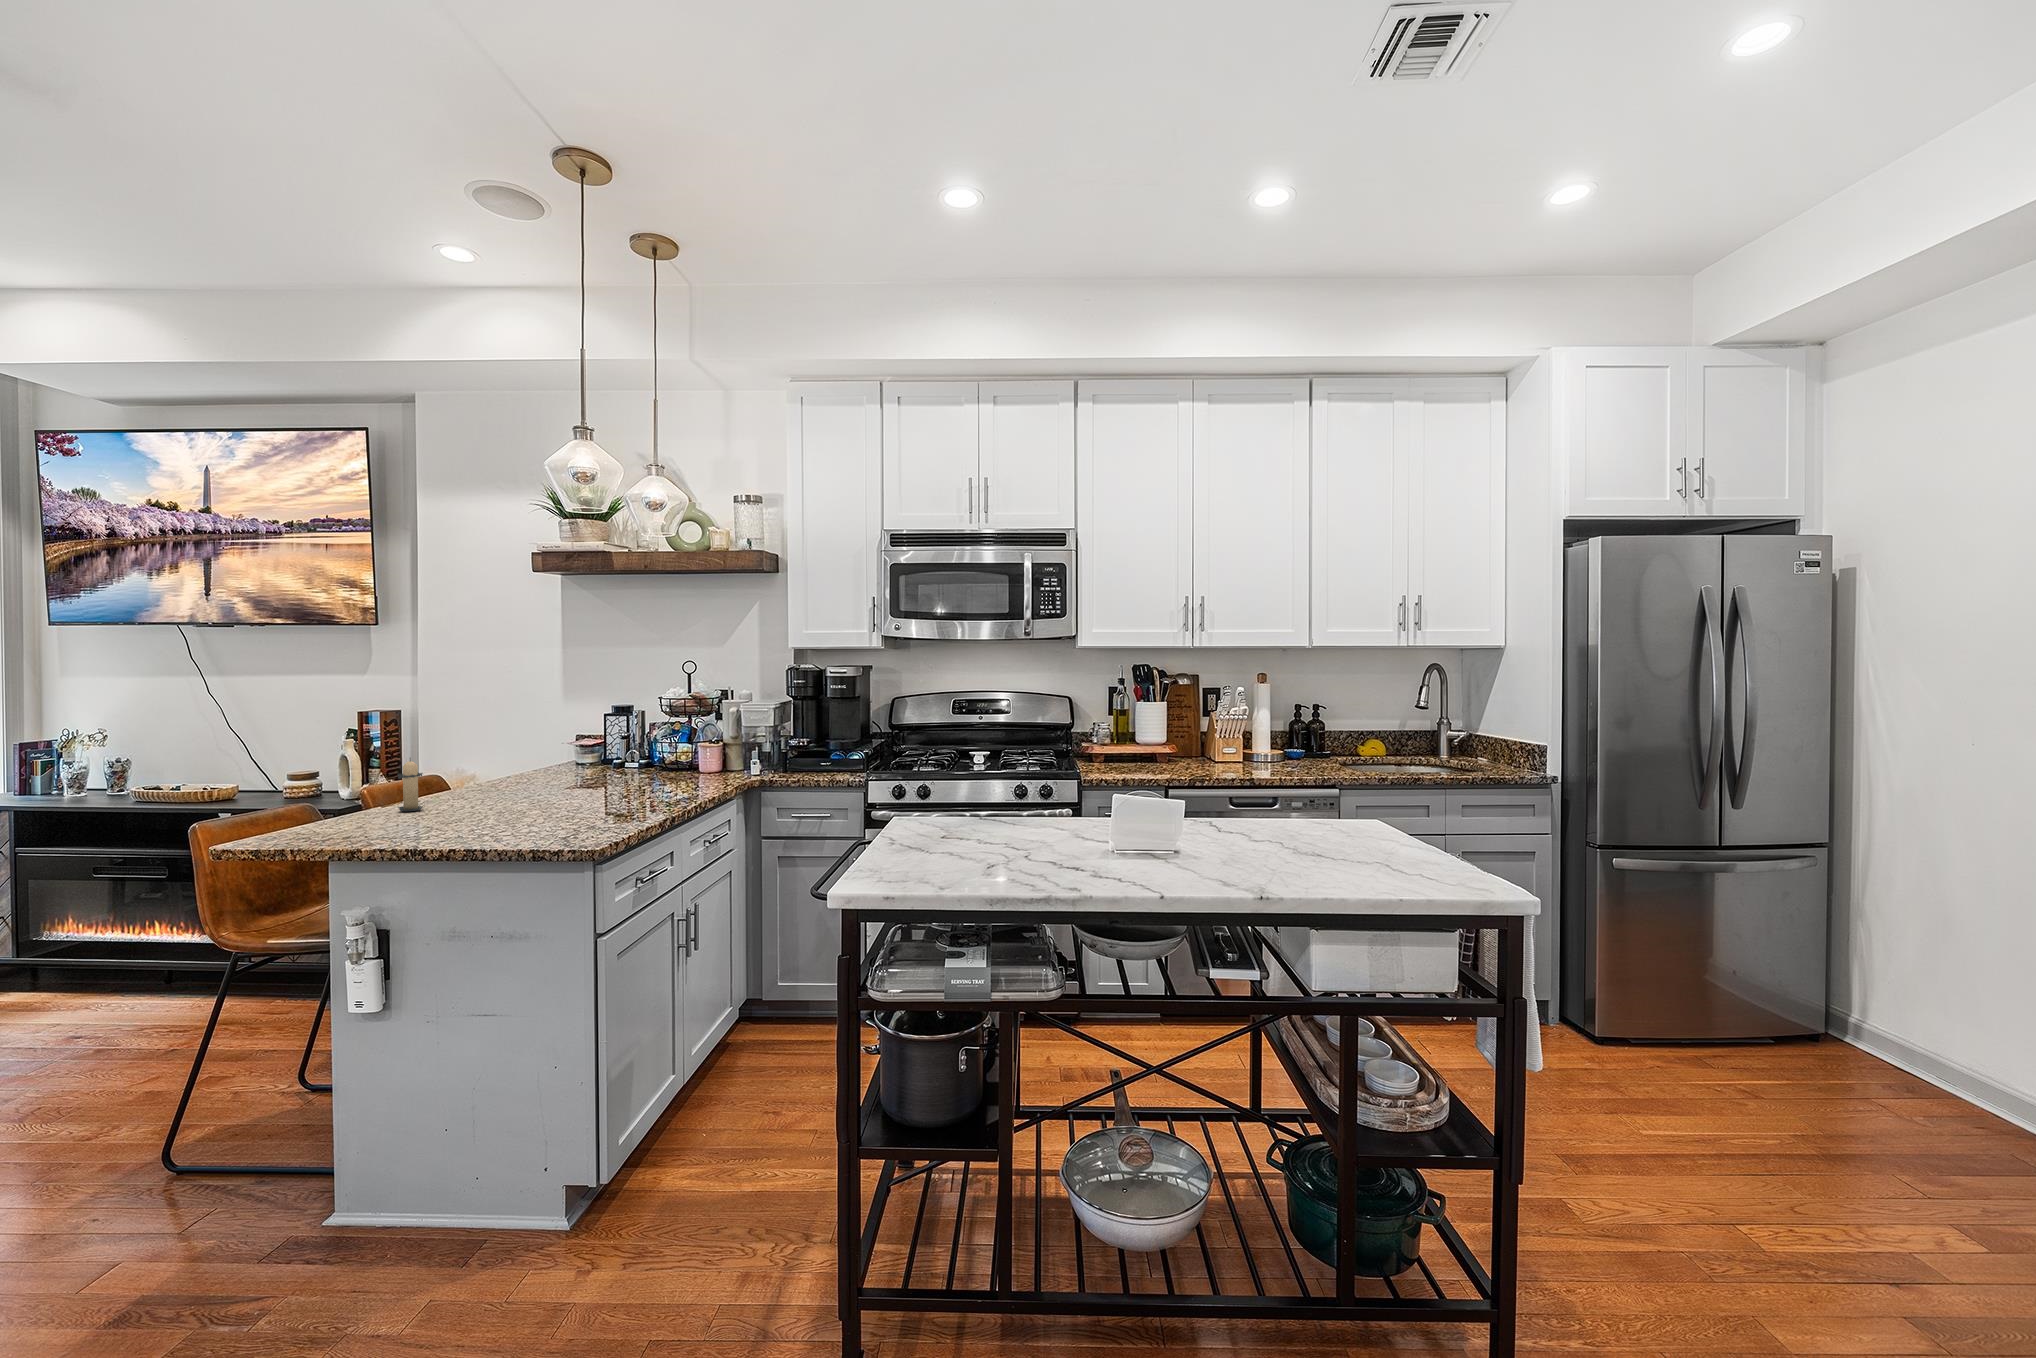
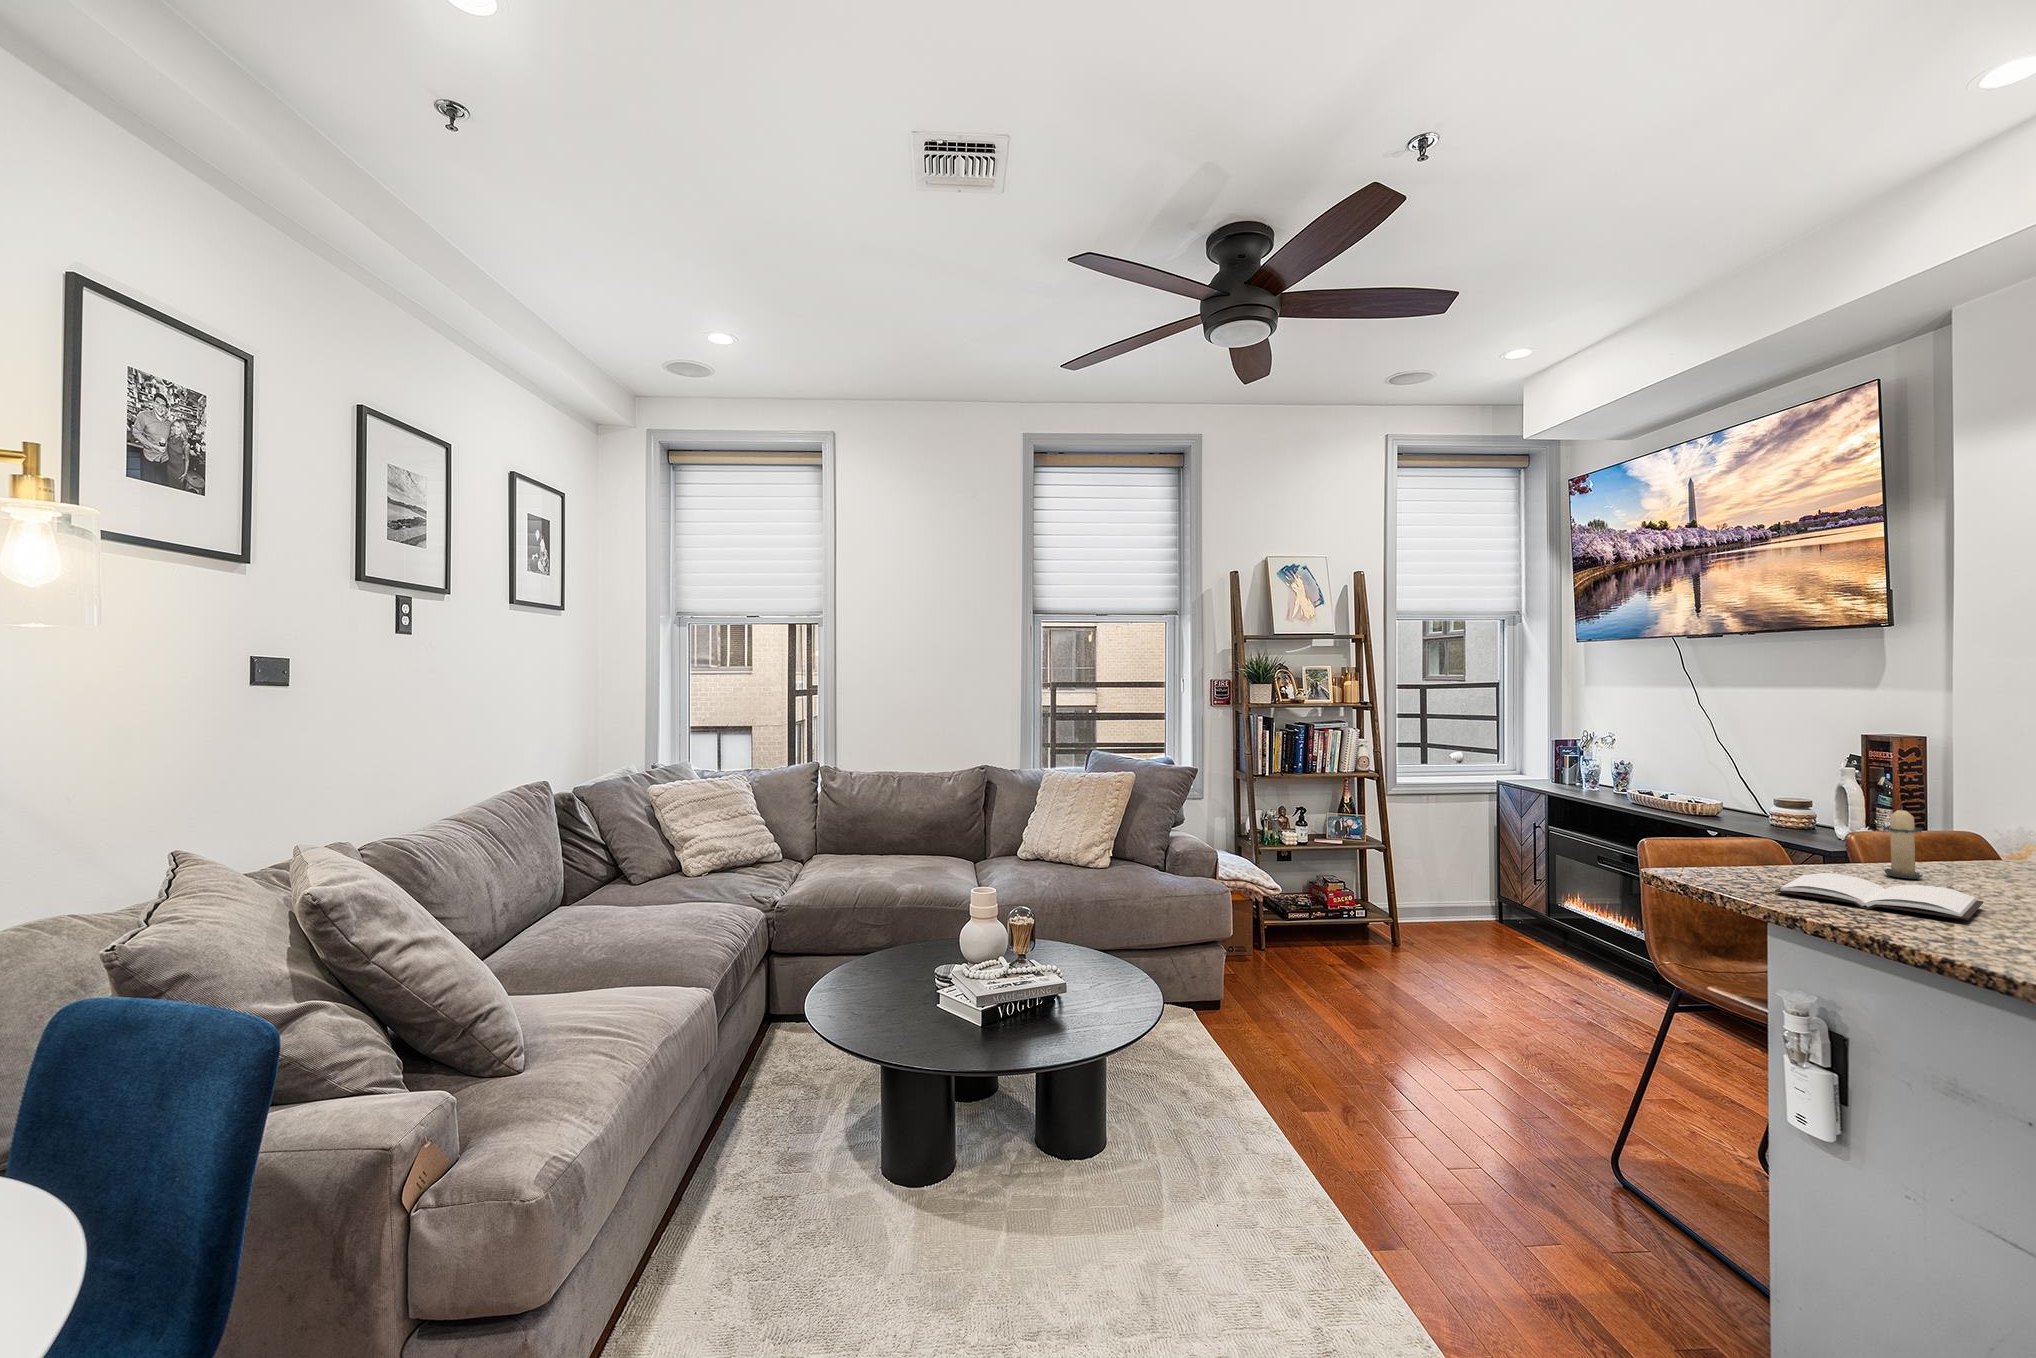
book: none [333,810,461,835] -> present [1775,873,1983,920]

